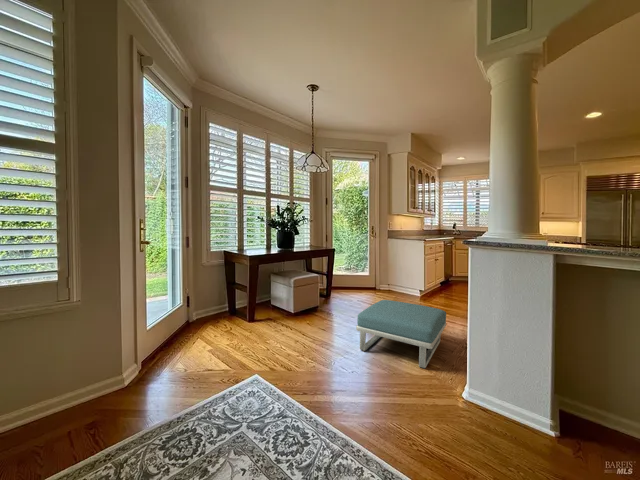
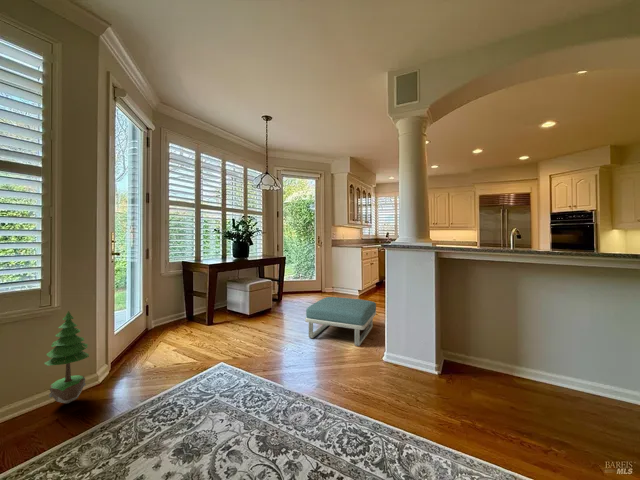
potted tree: none [58,310,108,414] -> present [44,311,89,404]

